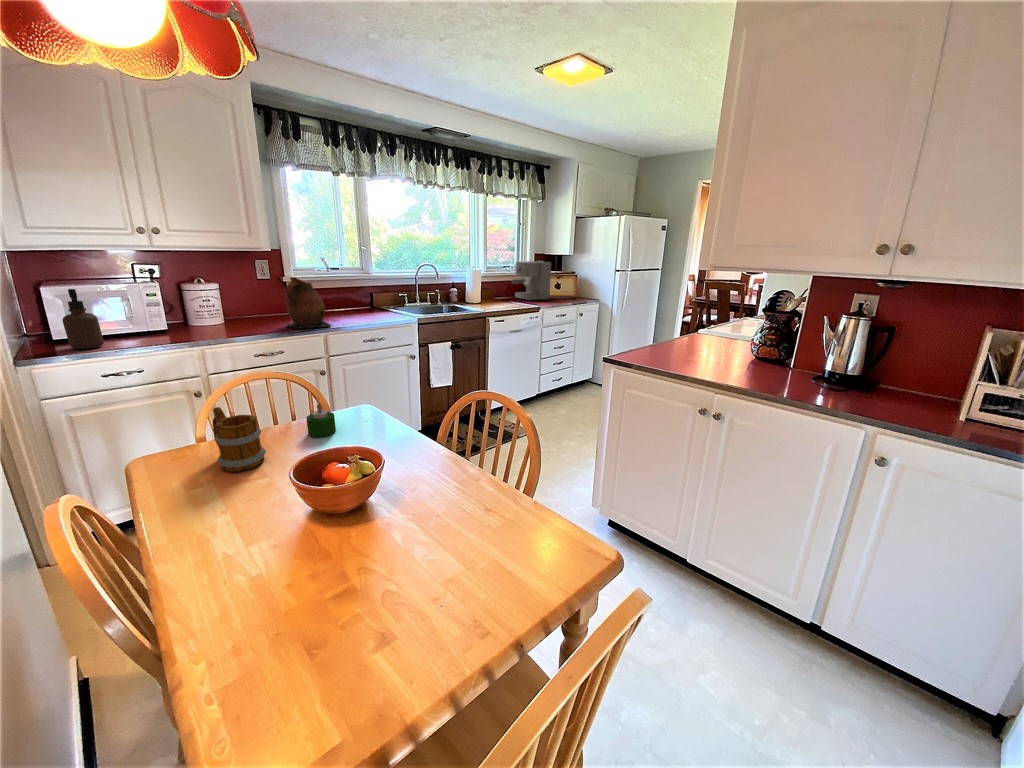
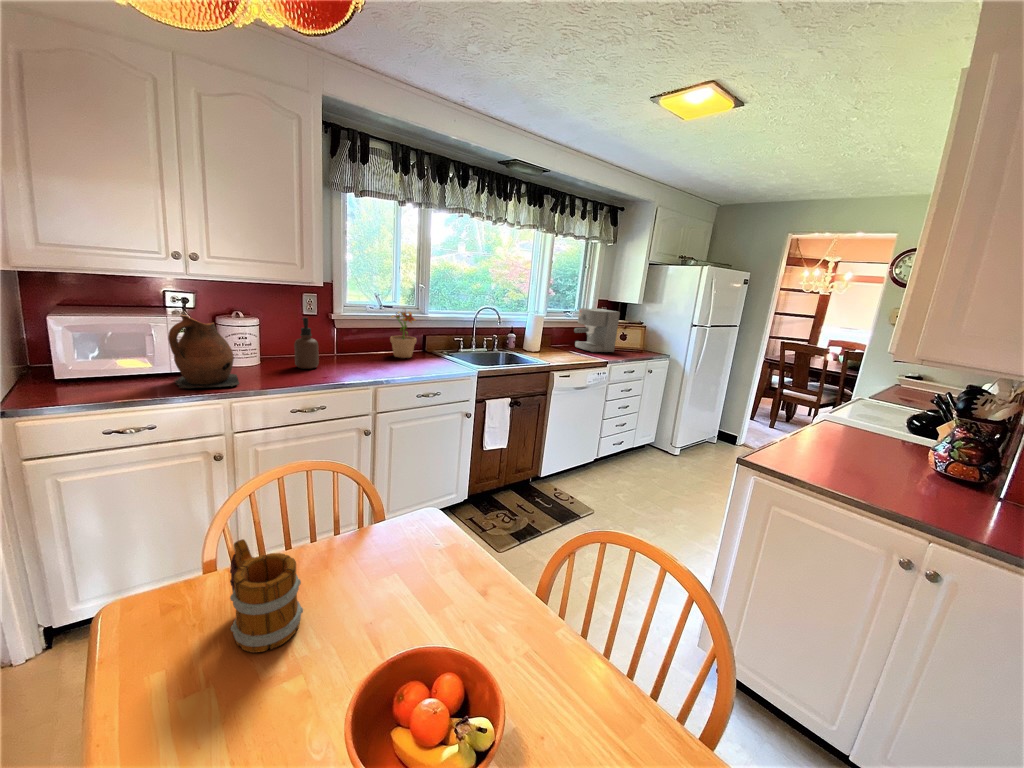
potted plant: none [335,268,364,313] -> present [390,310,416,358]
ceramic pitcher: present [286,277,331,329] -> present [168,315,239,388]
soap dispenser: present [62,289,104,349] -> present [294,318,319,369]
candle: present [306,403,336,437] -> none [362,524,400,575]

